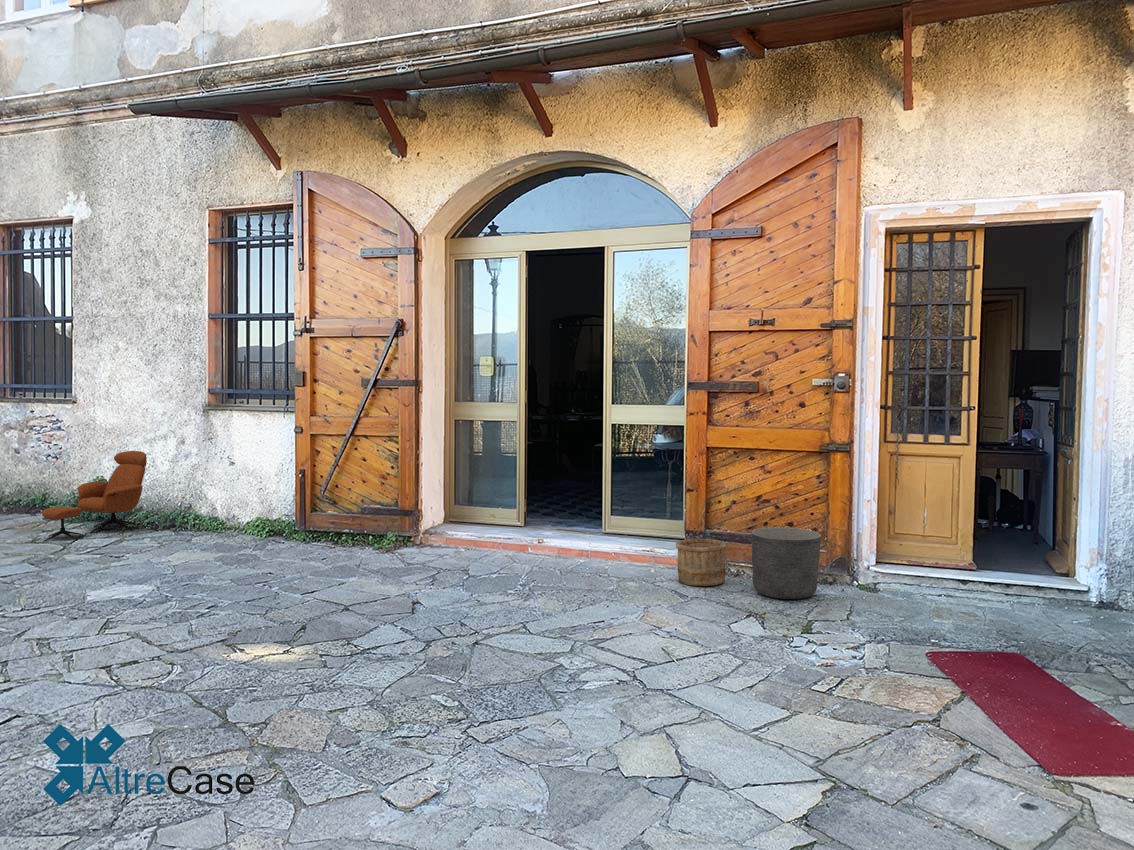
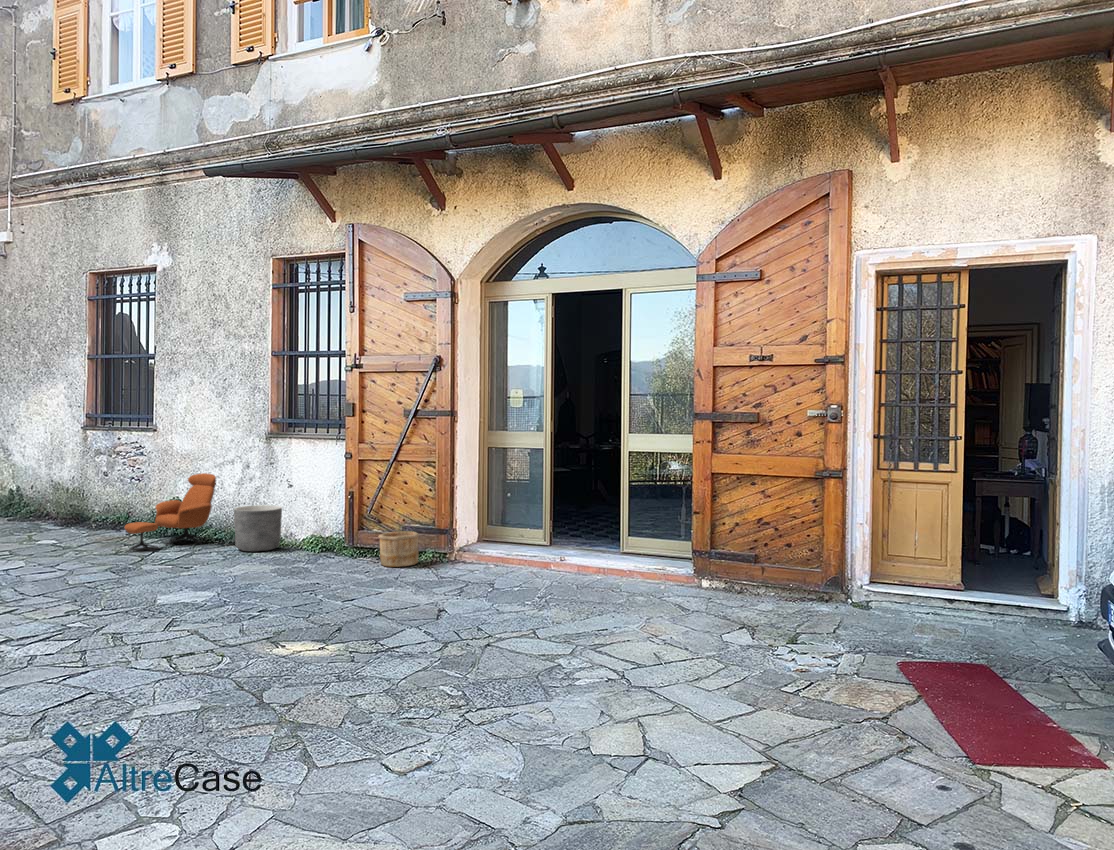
planter: present [751,527,821,599] -> present [234,505,282,552]
wooden bucket: present [676,538,726,586] -> present [379,531,419,567]

